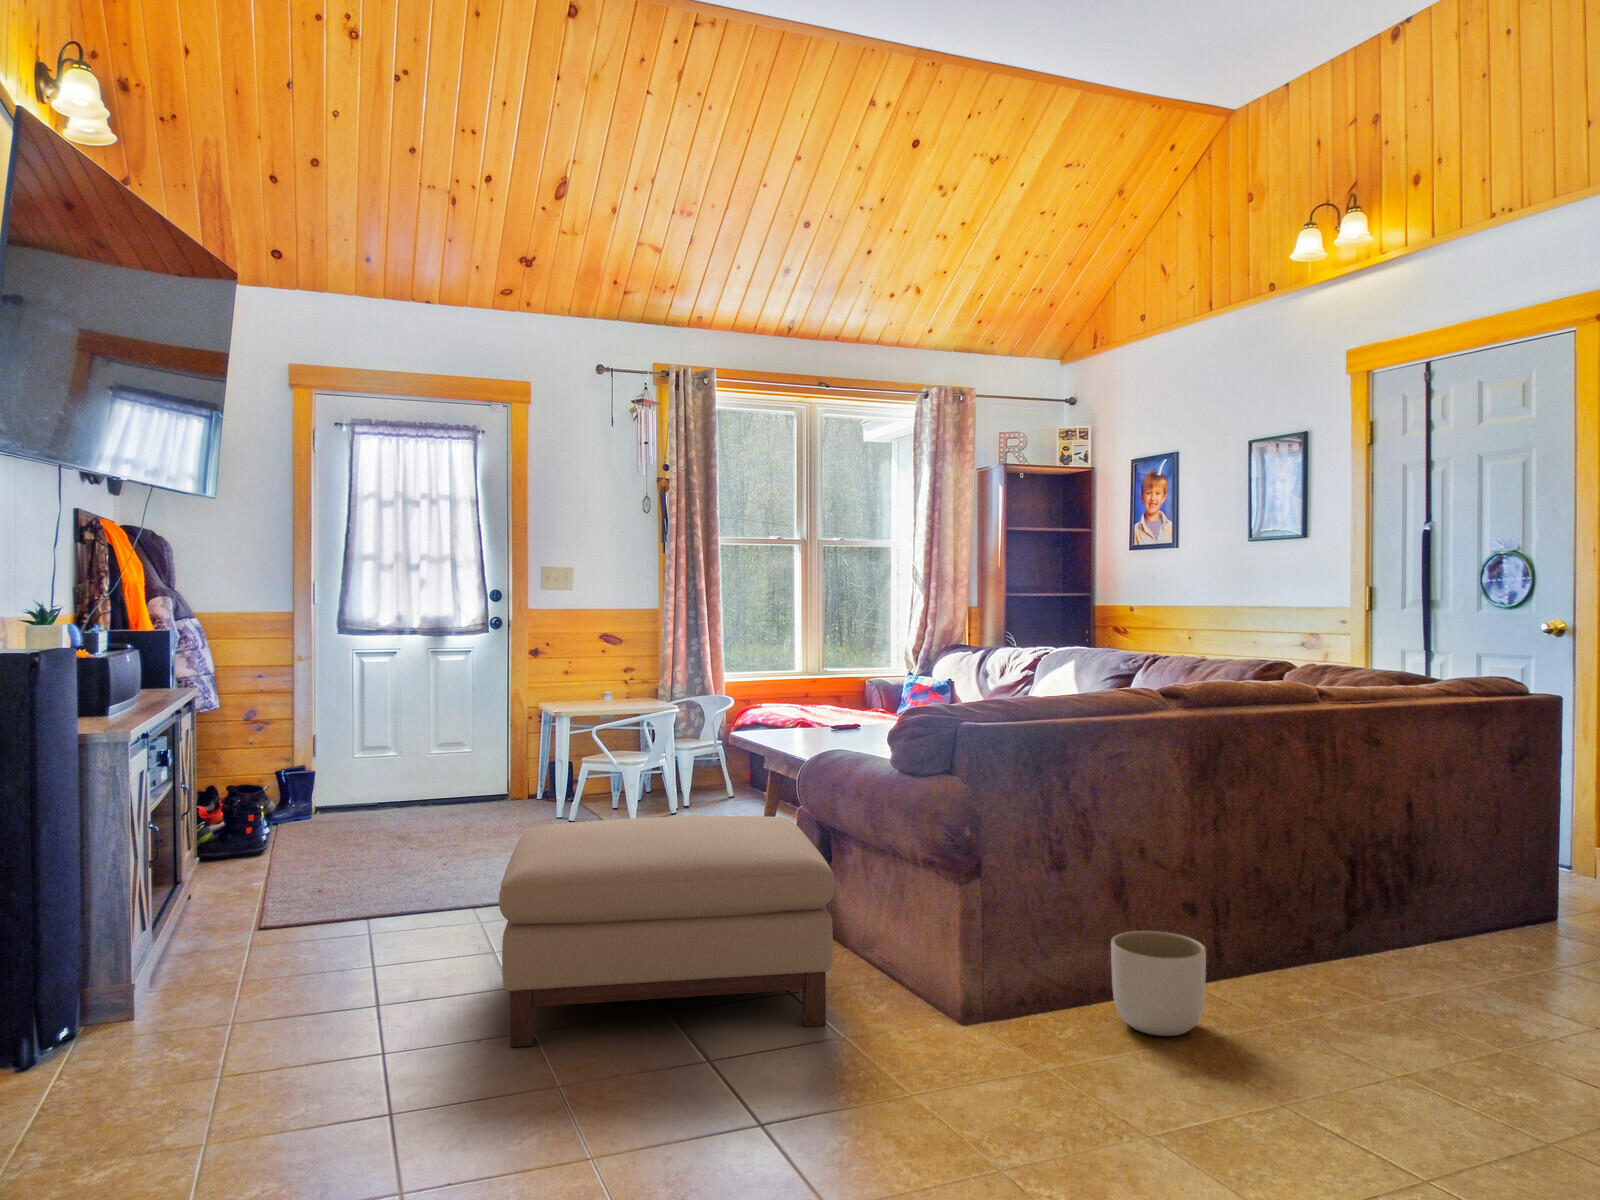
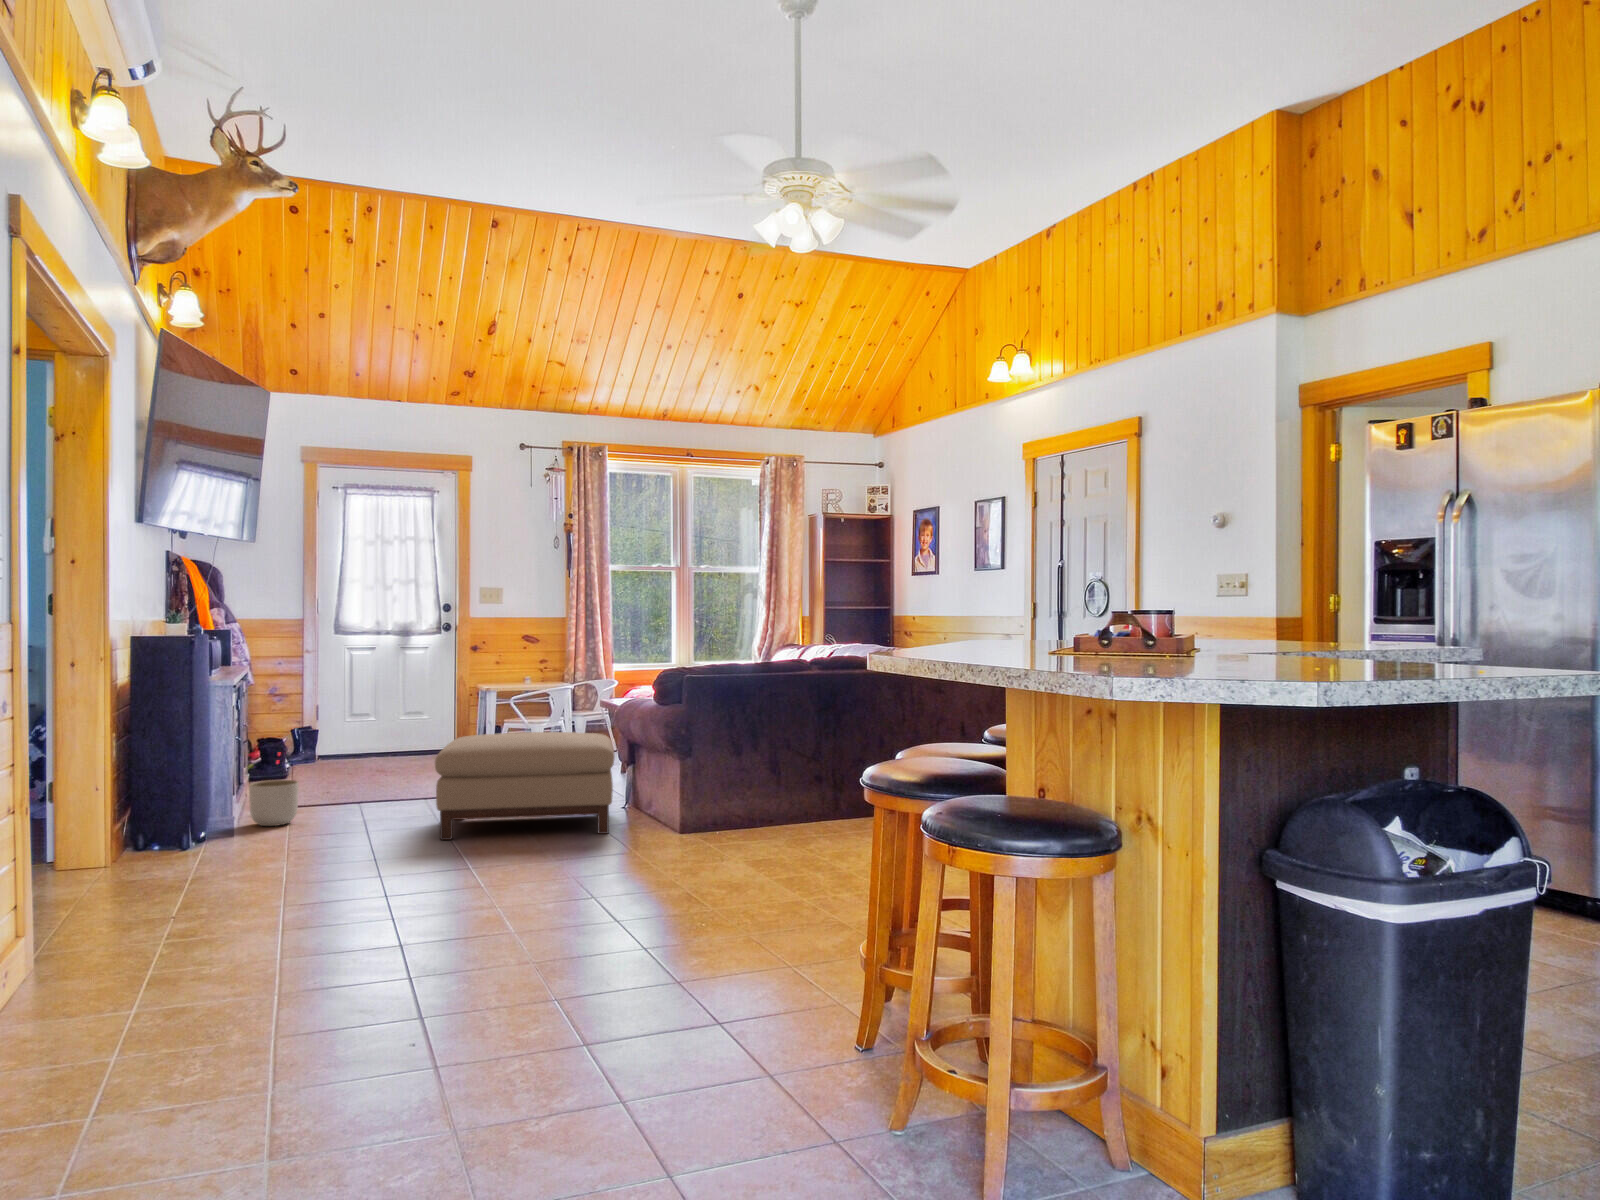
planter: present [1111,931,1206,1036] -> present [249,780,299,826]

